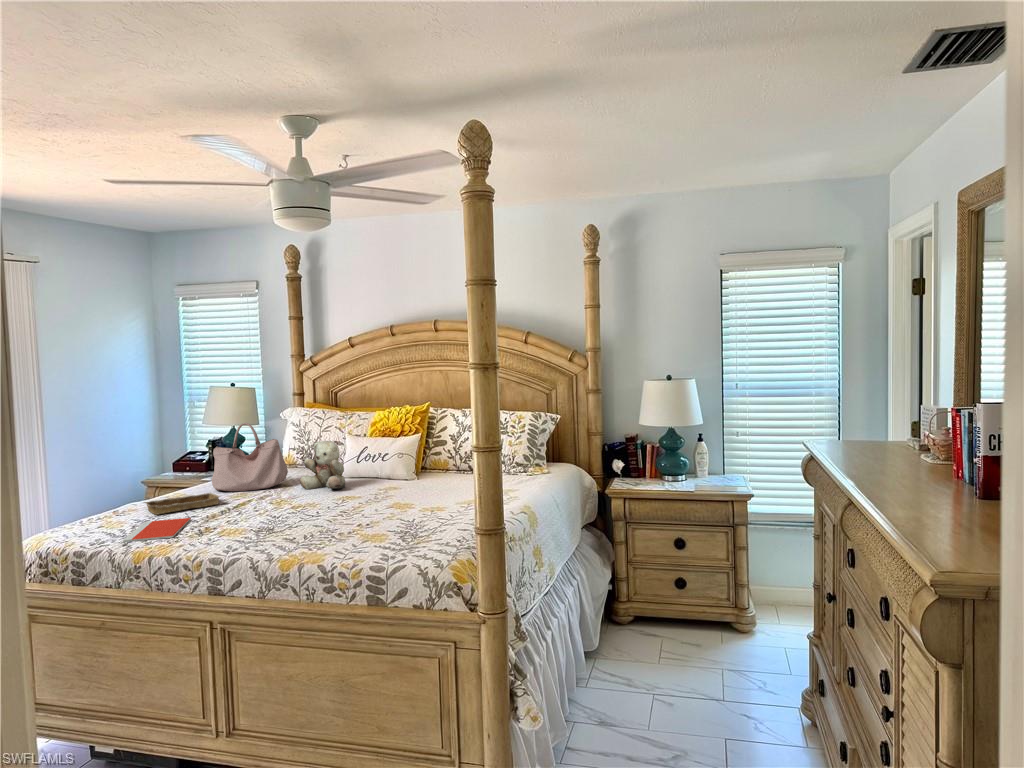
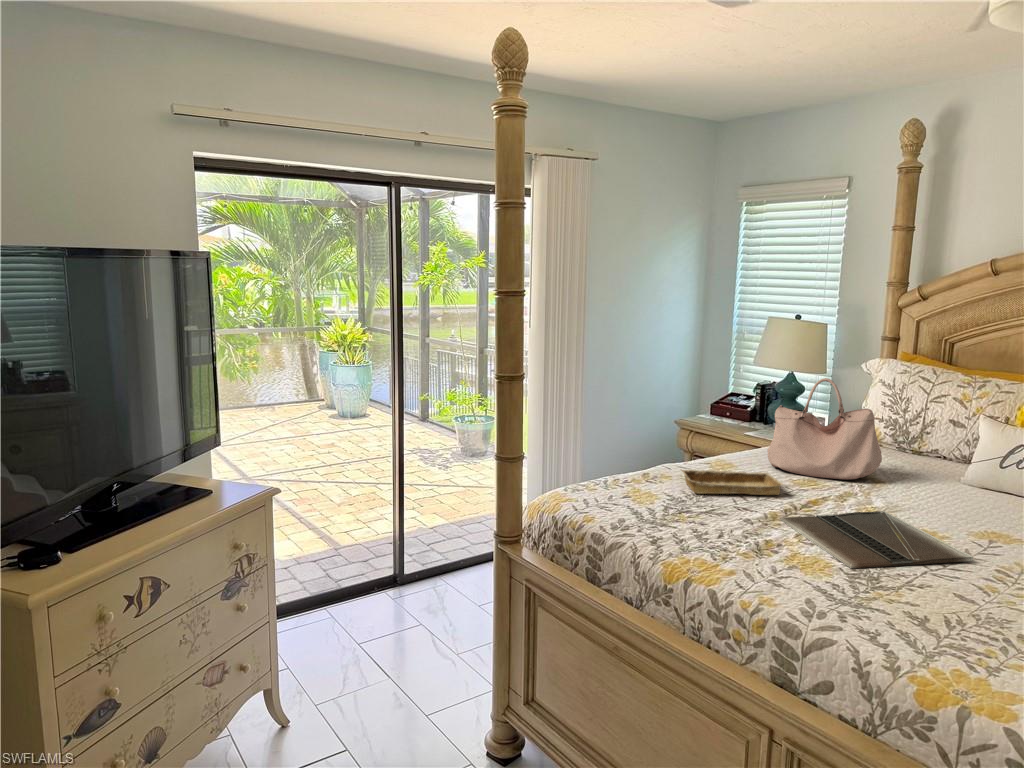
teddy bear: present [300,441,345,489] -> none [903,427,989,512]
laptop: none [217,498,327,527] -> present [780,511,973,568]
notebook: present [123,518,191,542] -> none [652,504,743,550]

